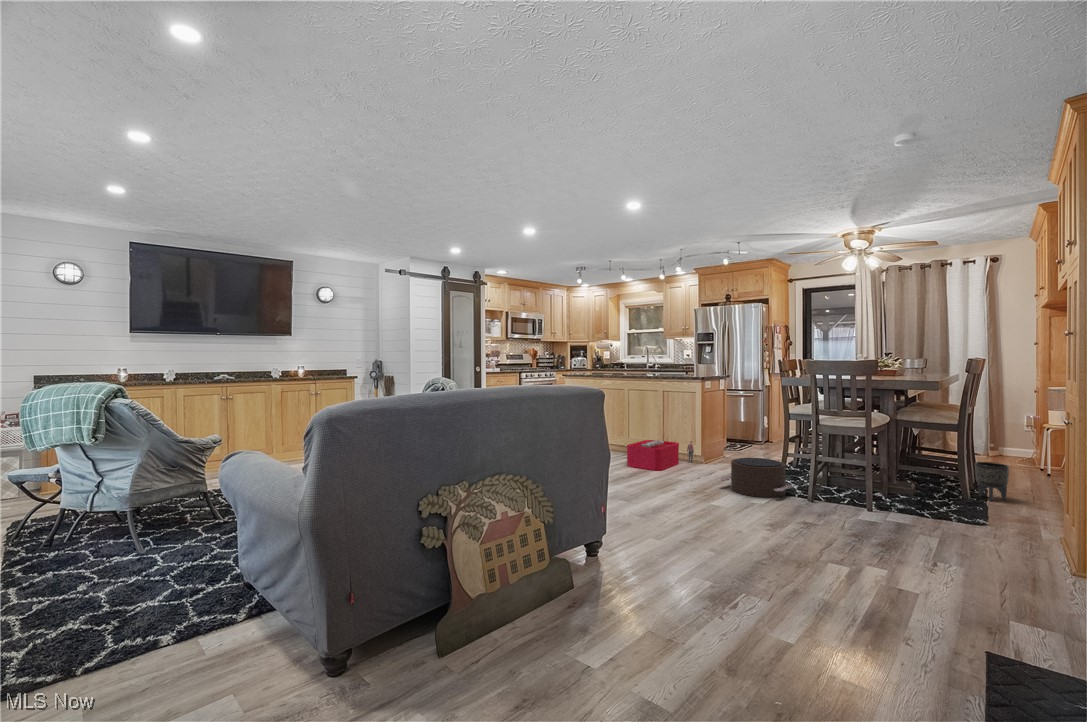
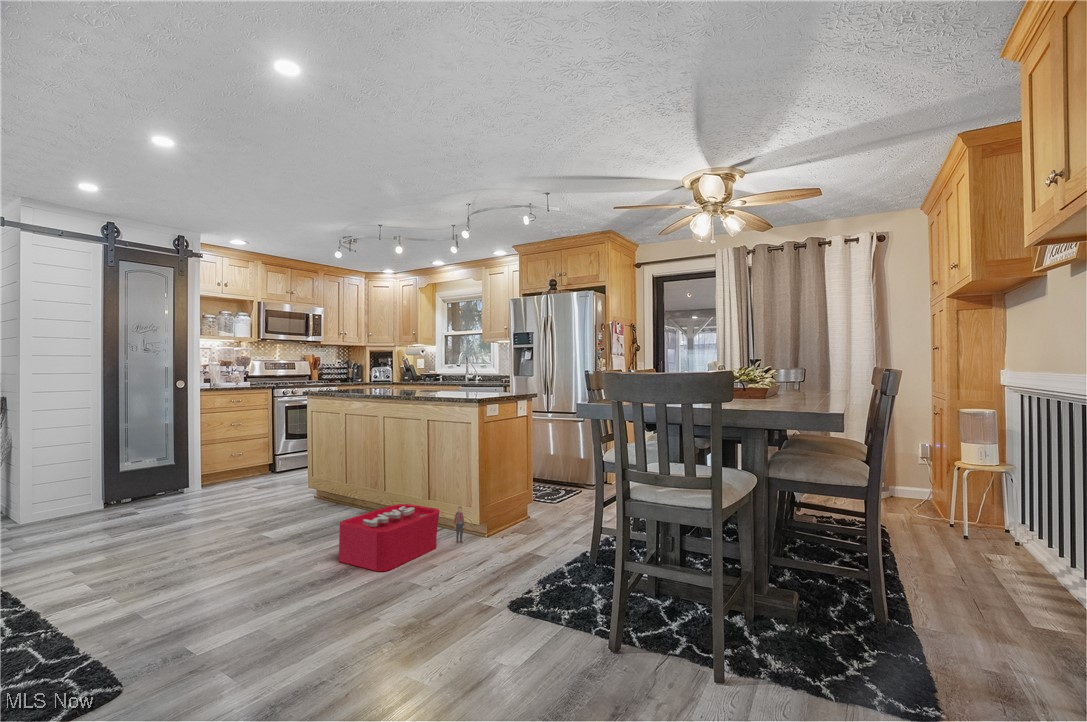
pouf: present [720,458,792,497] -> none [452,556,583,659]
planter: present [975,462,1009,501] -> none [894,551,951,631]

